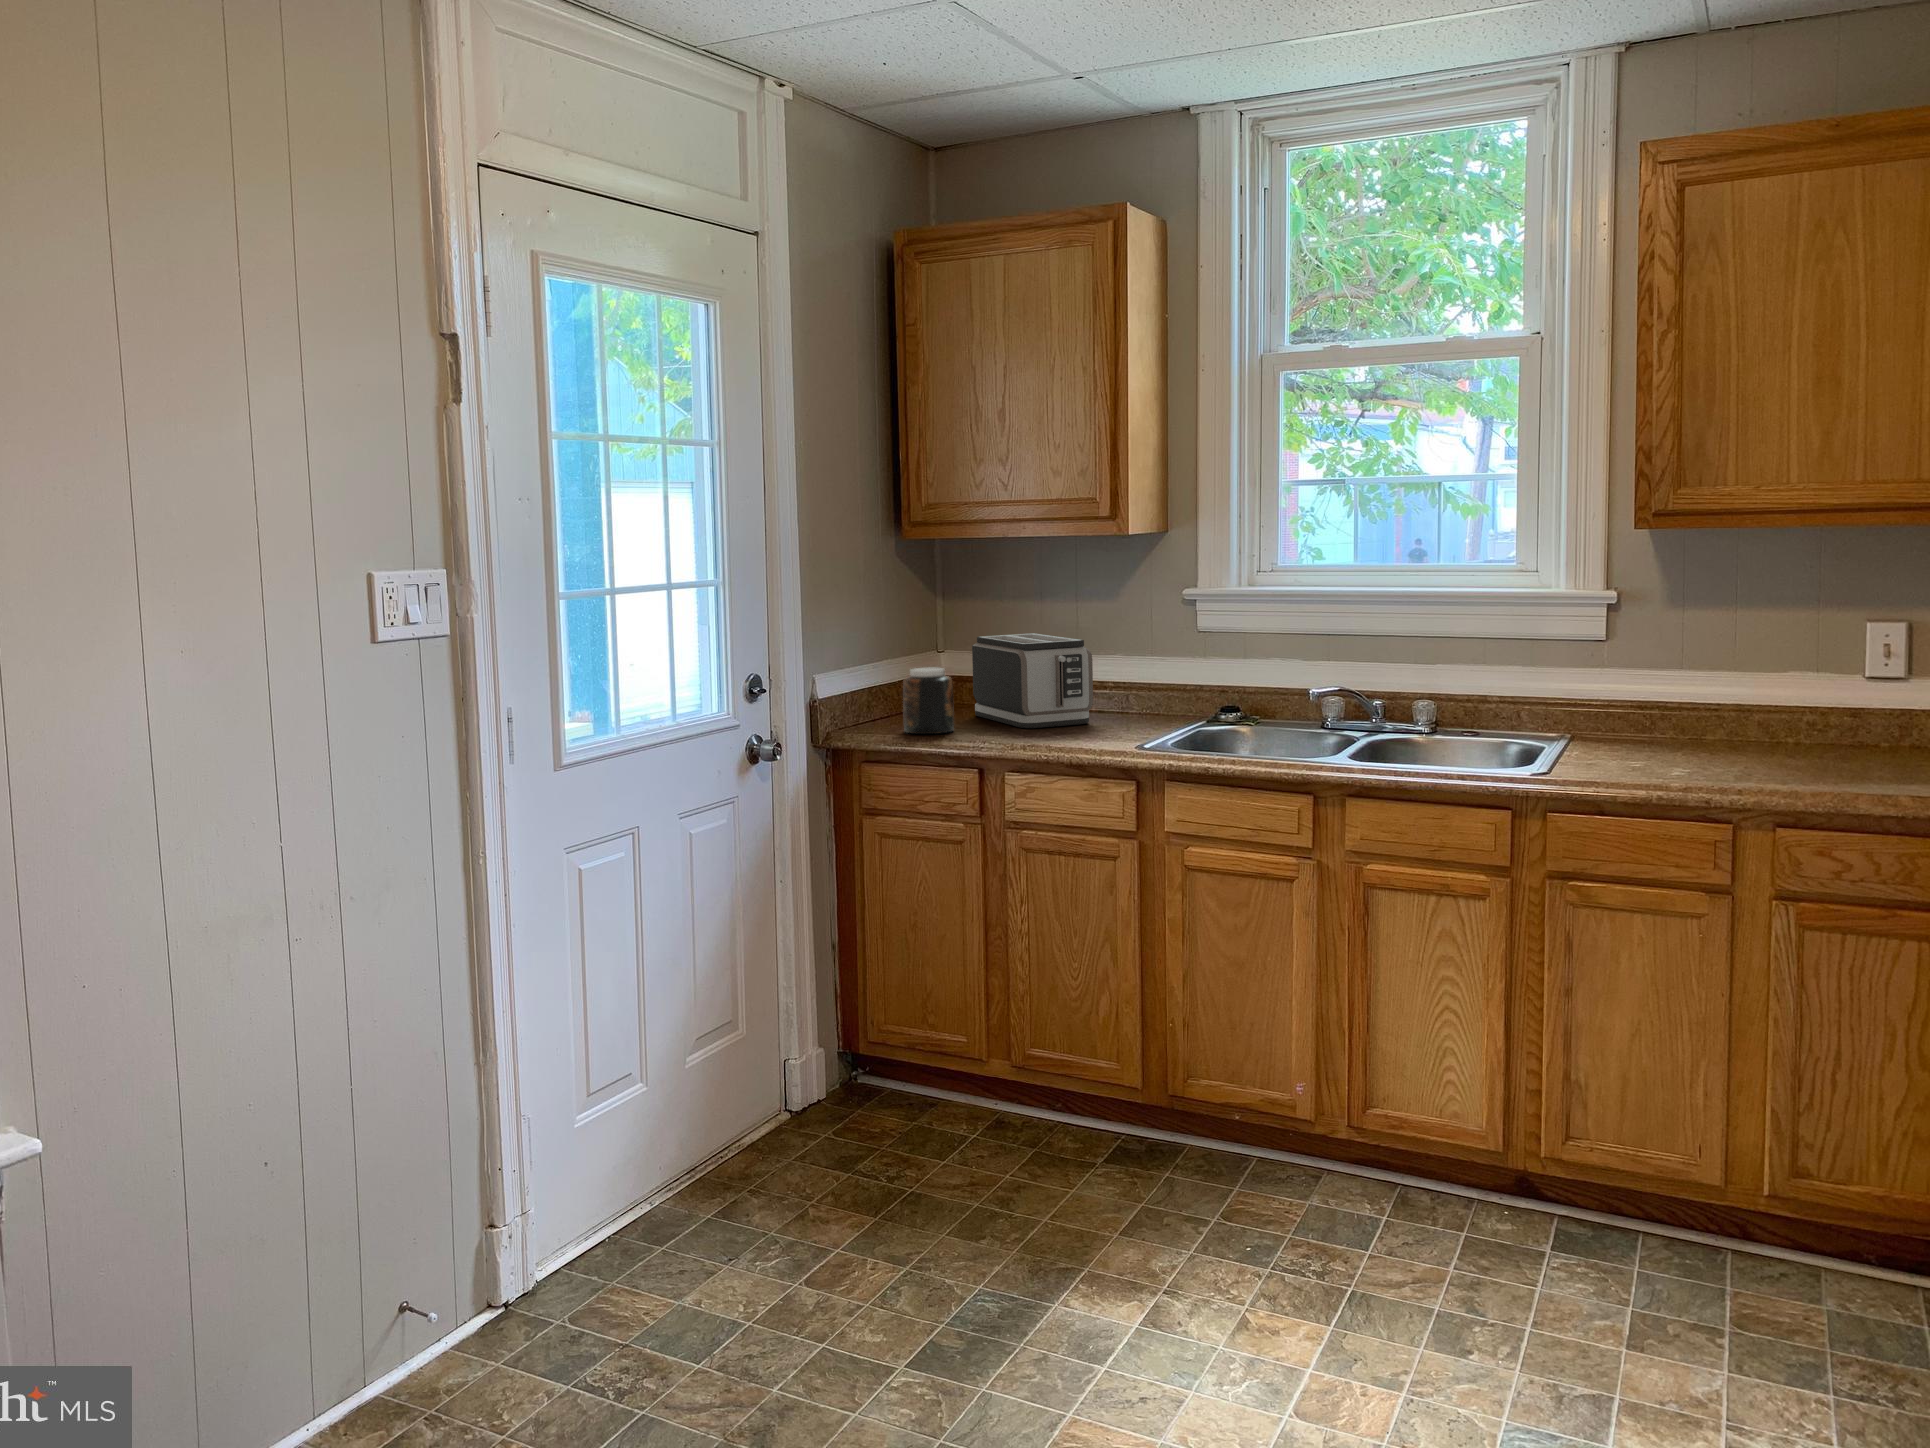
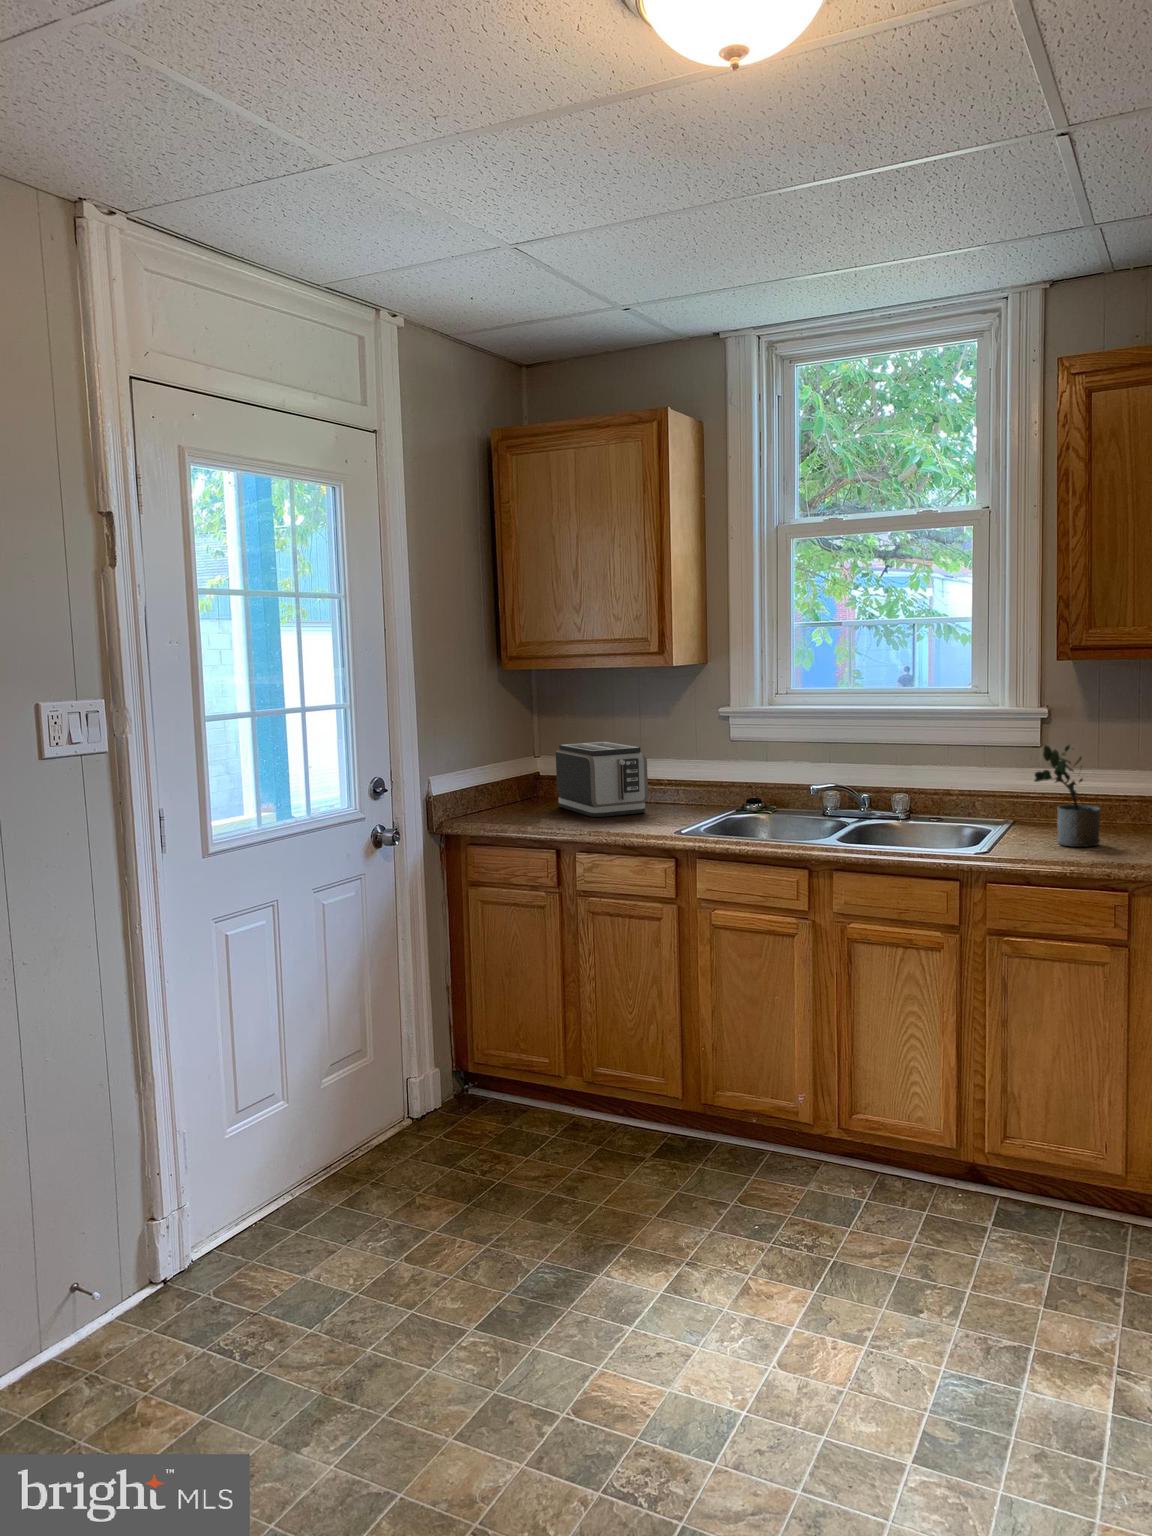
potted plant: none [1604,638,1691,768] -> present [1034,745,1101,847]
jar: present [903,668,954,734] -> none [498,770,538,822]

